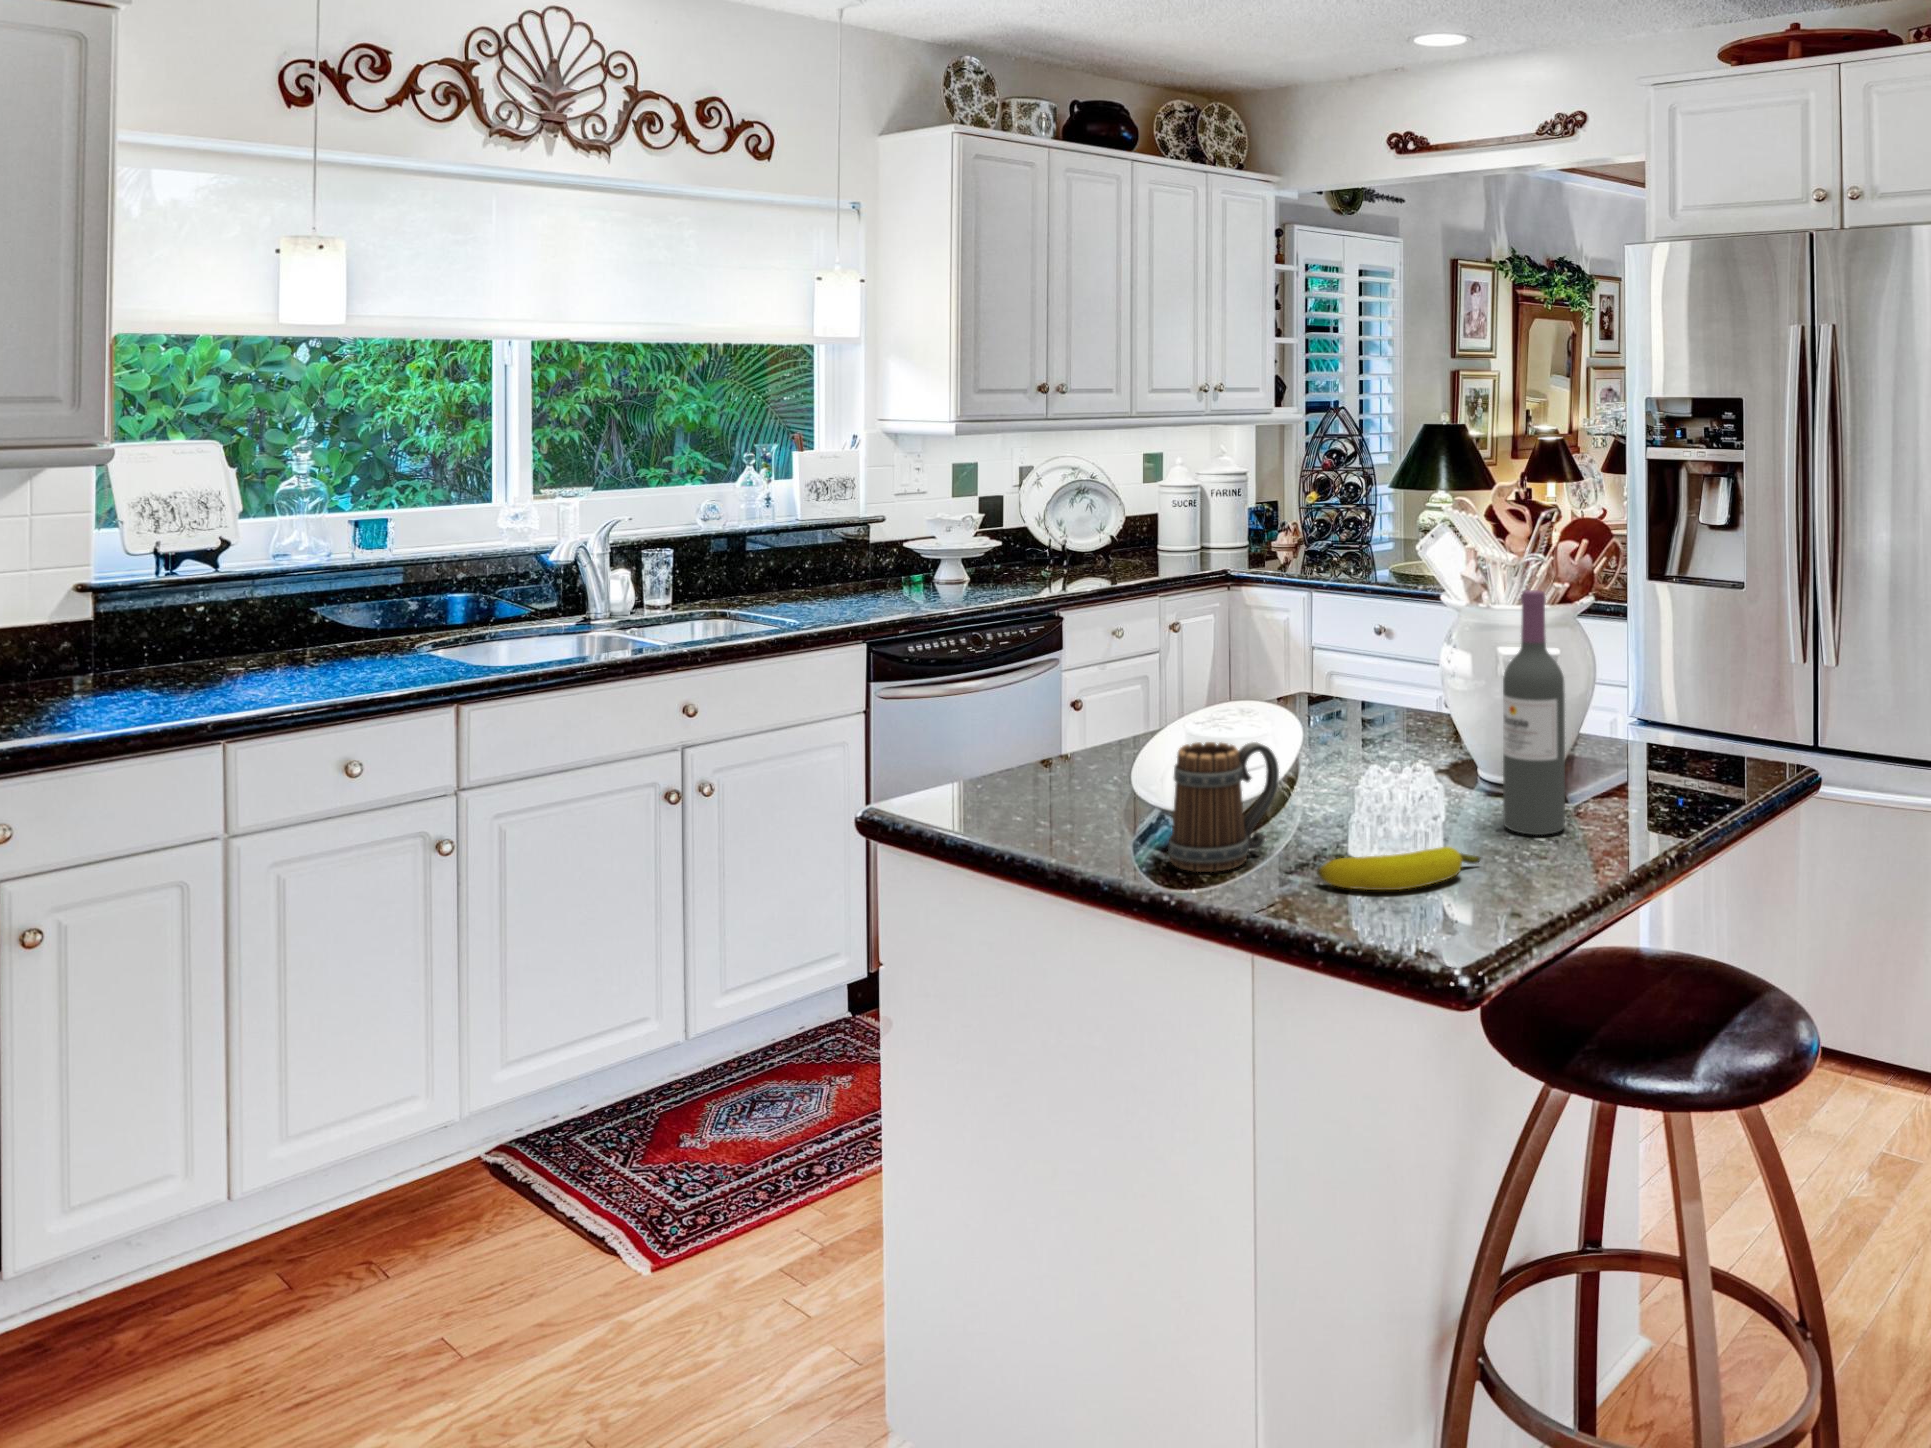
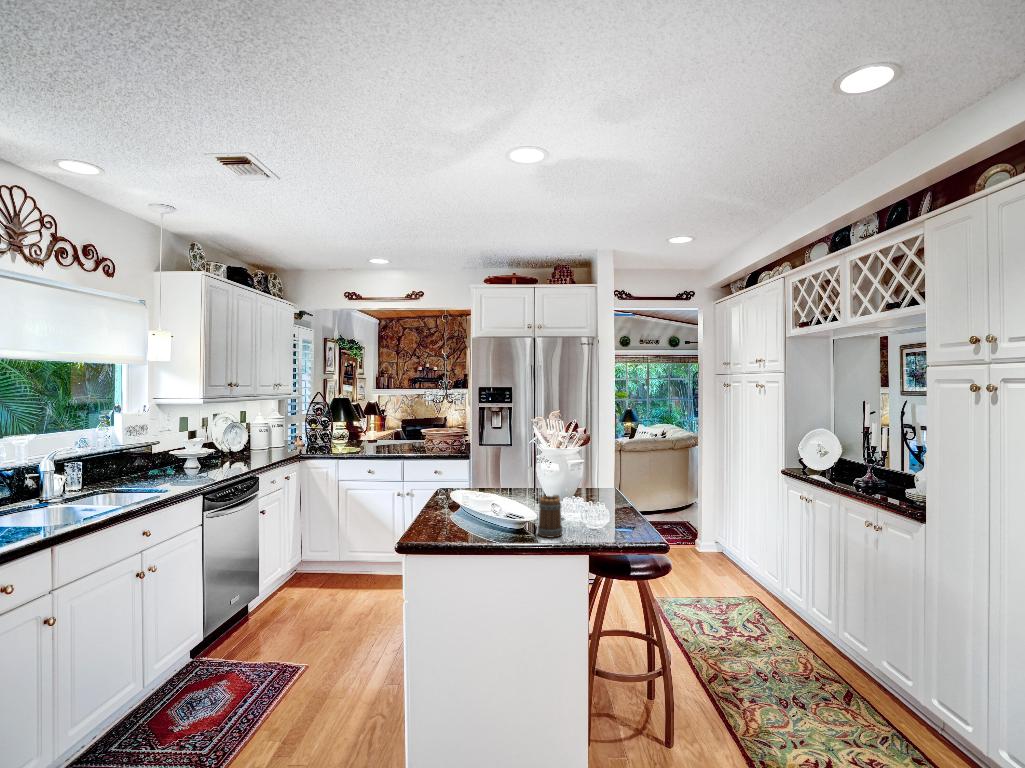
wine bottle: present [1503,590,1565,835] -> none [590,442,608,513]
banana: present [1317,847,1480,890] -> none [591,517,620,533]

